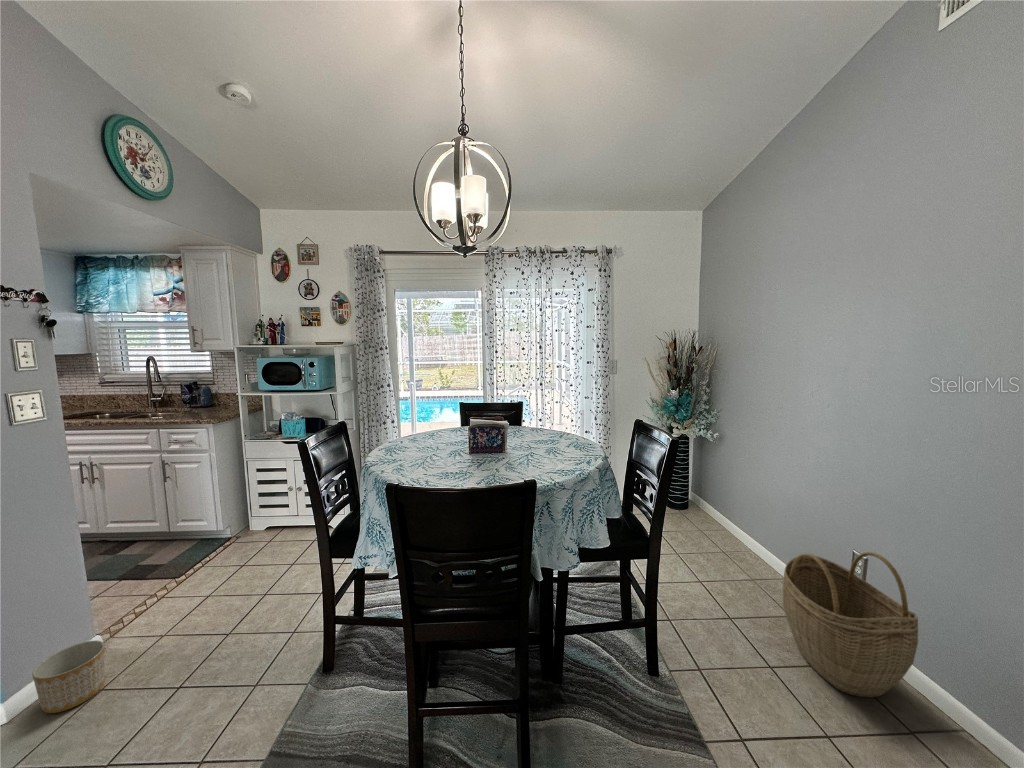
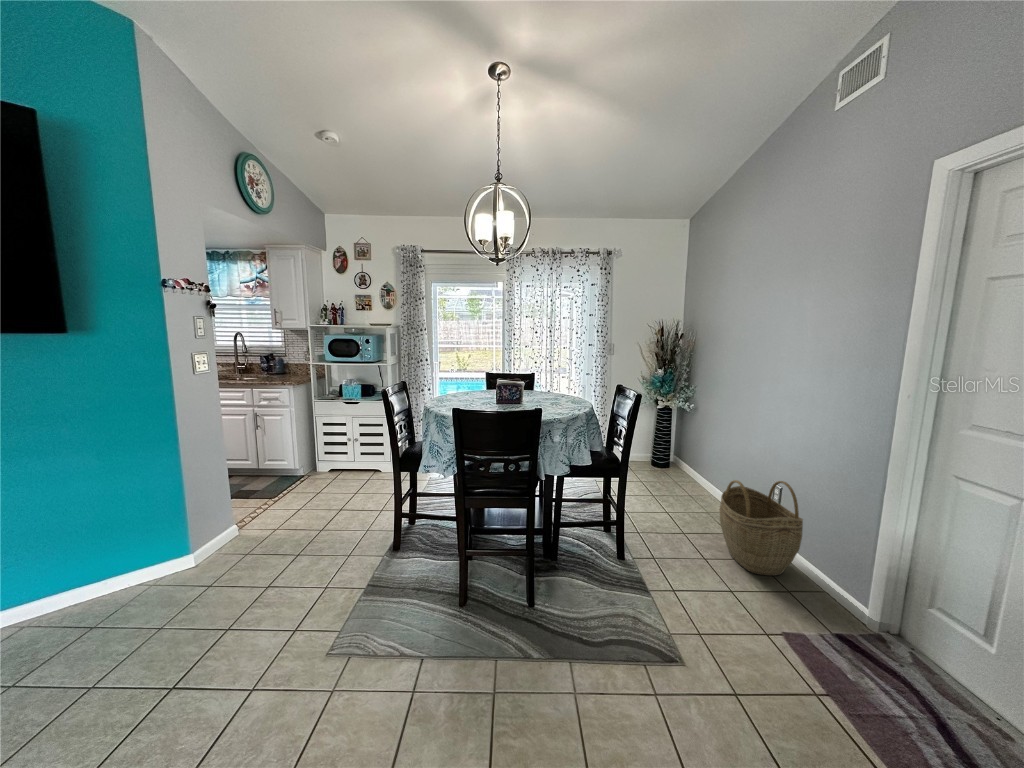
planter: present [32,641,105,713] -> none [208,524,248,565]

